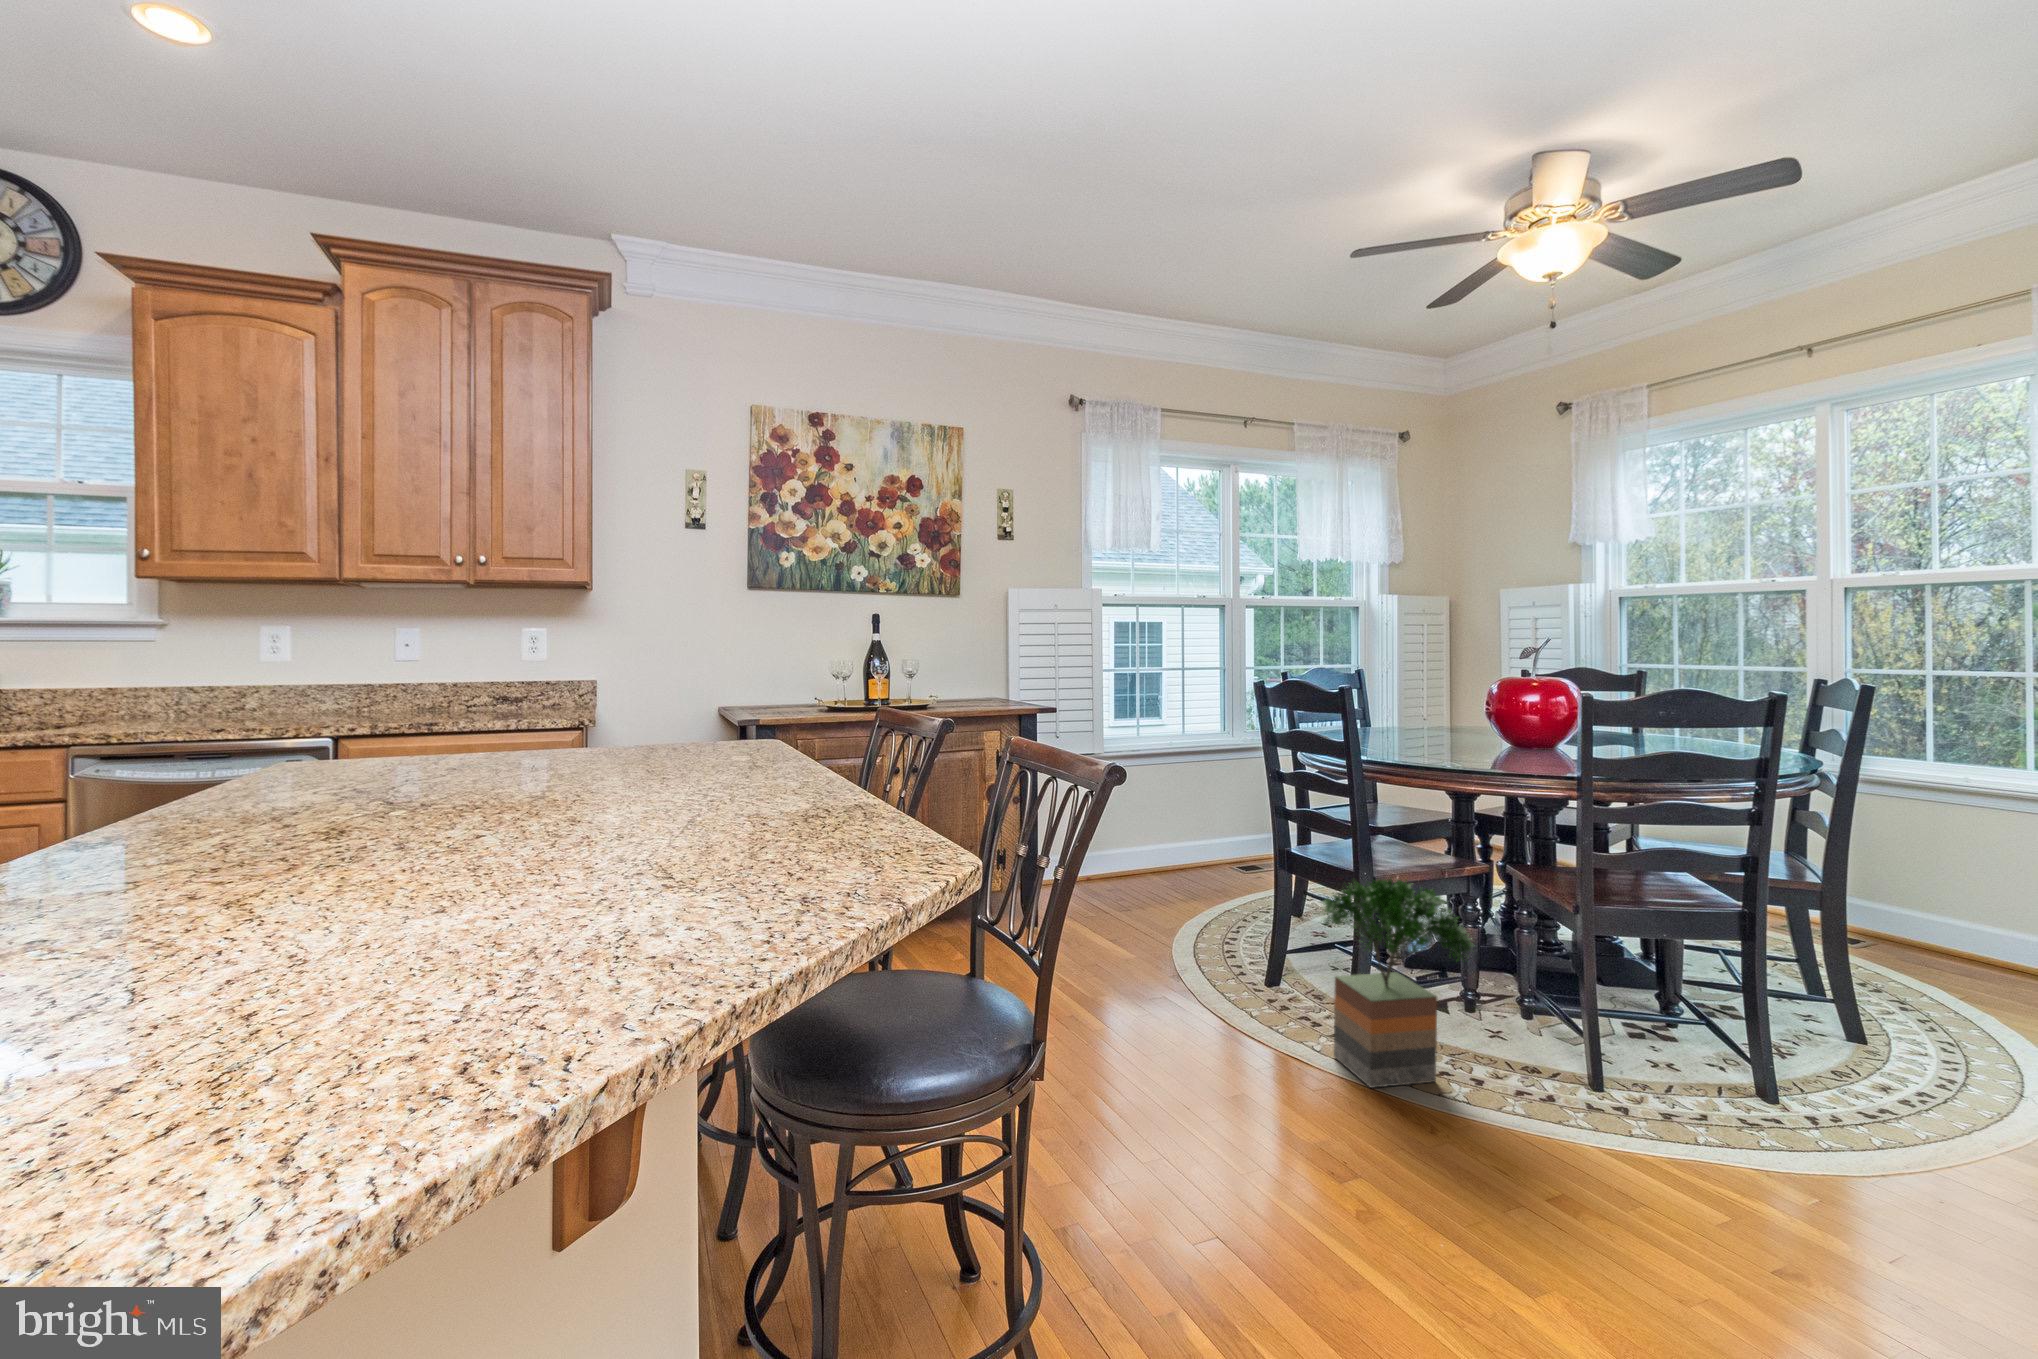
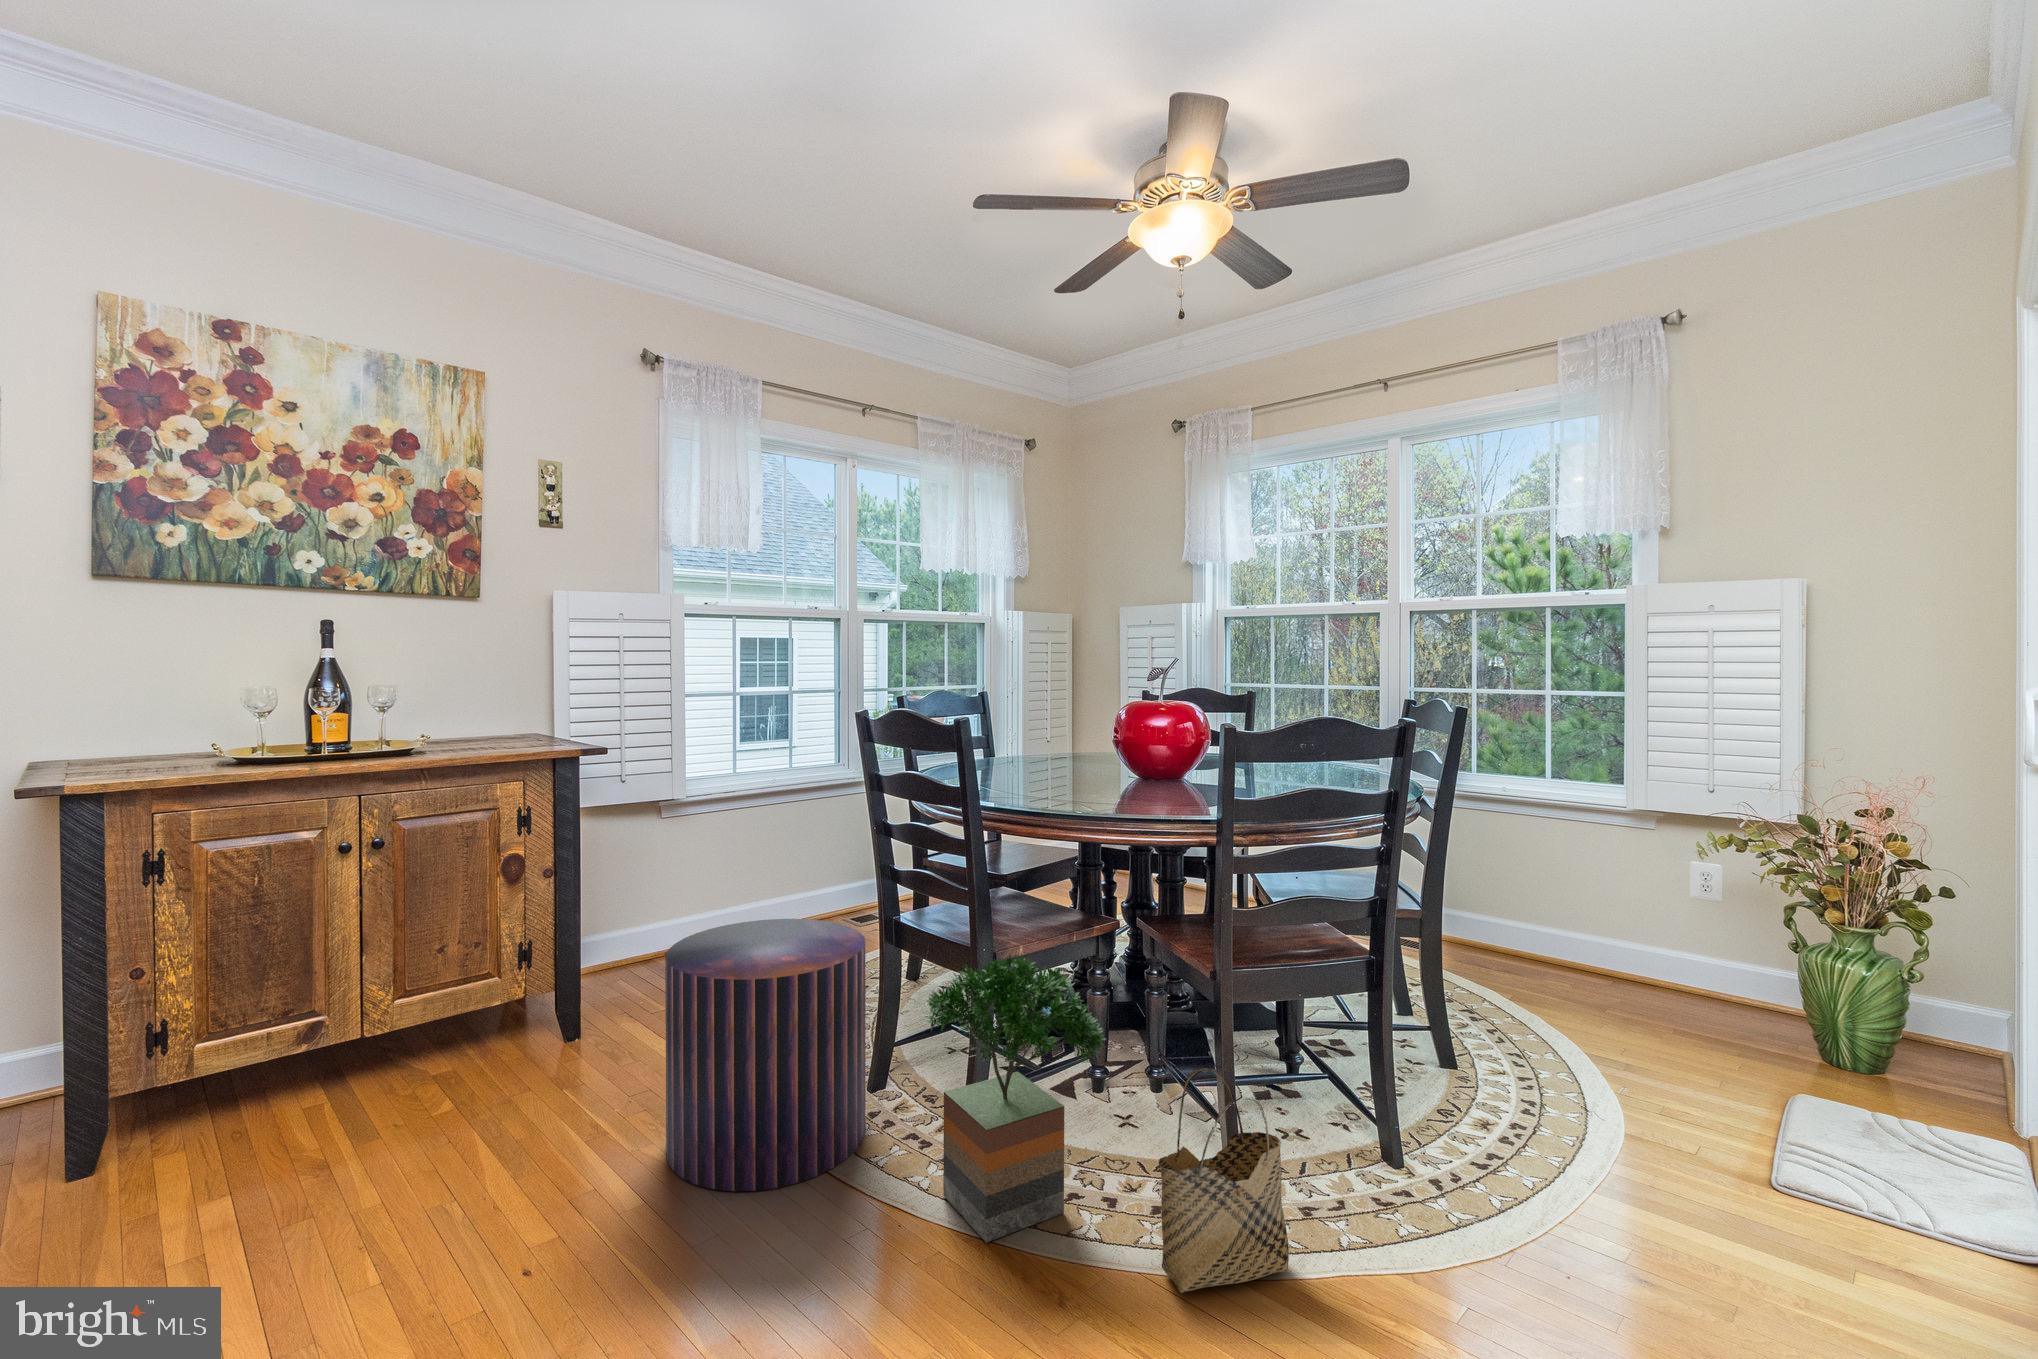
pouf: none [1118,844,1268,1033] -> present [665,919,866,1191]
woven basket: none [1519,973,1640,1144] -> present [1158,1068,1289,1293]

